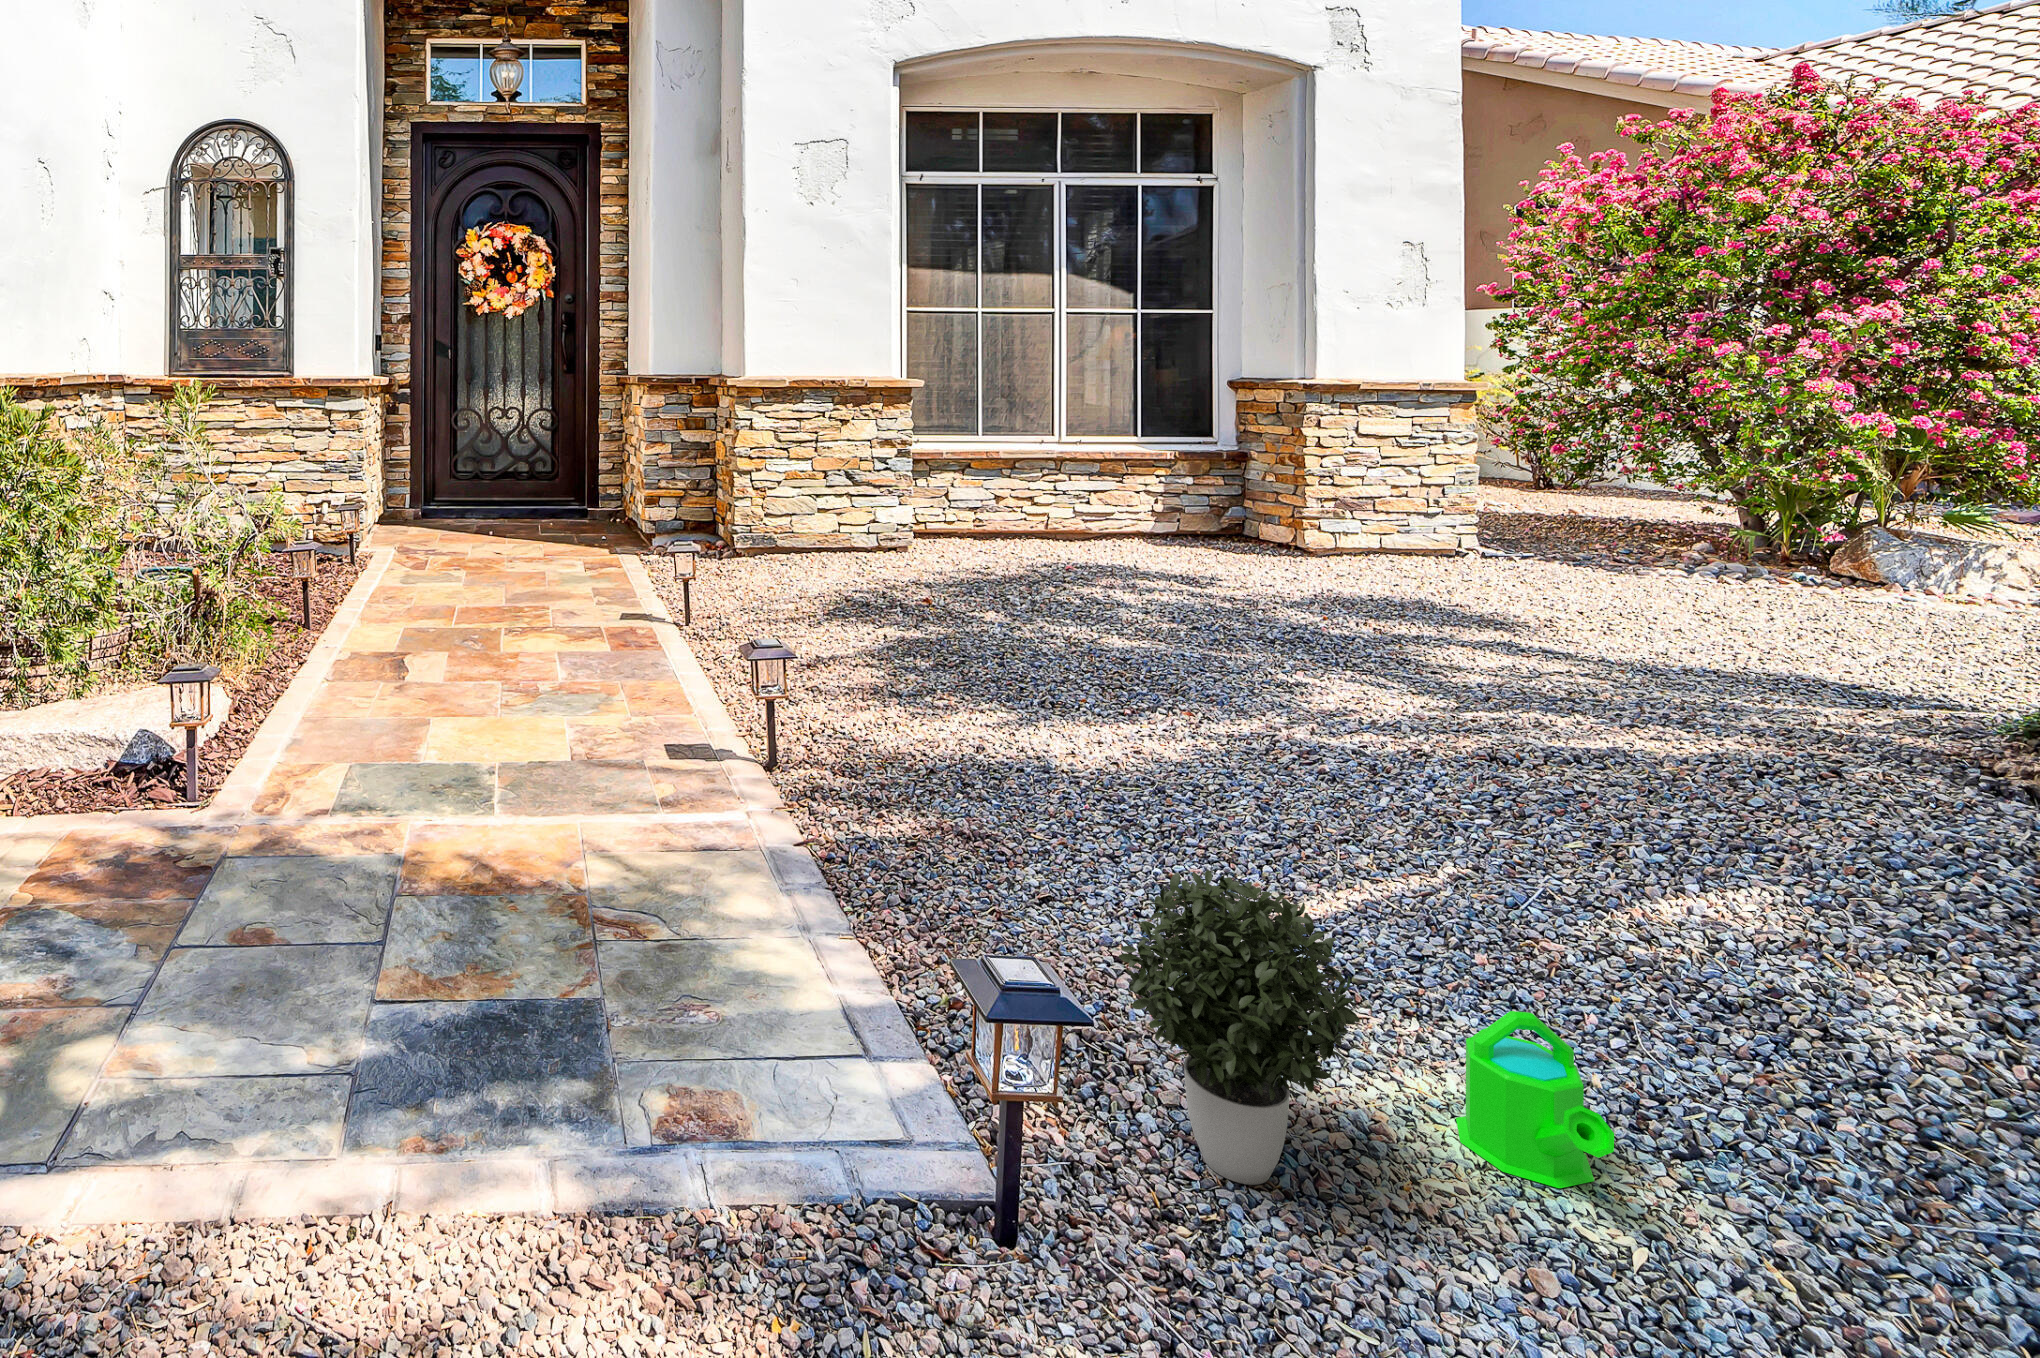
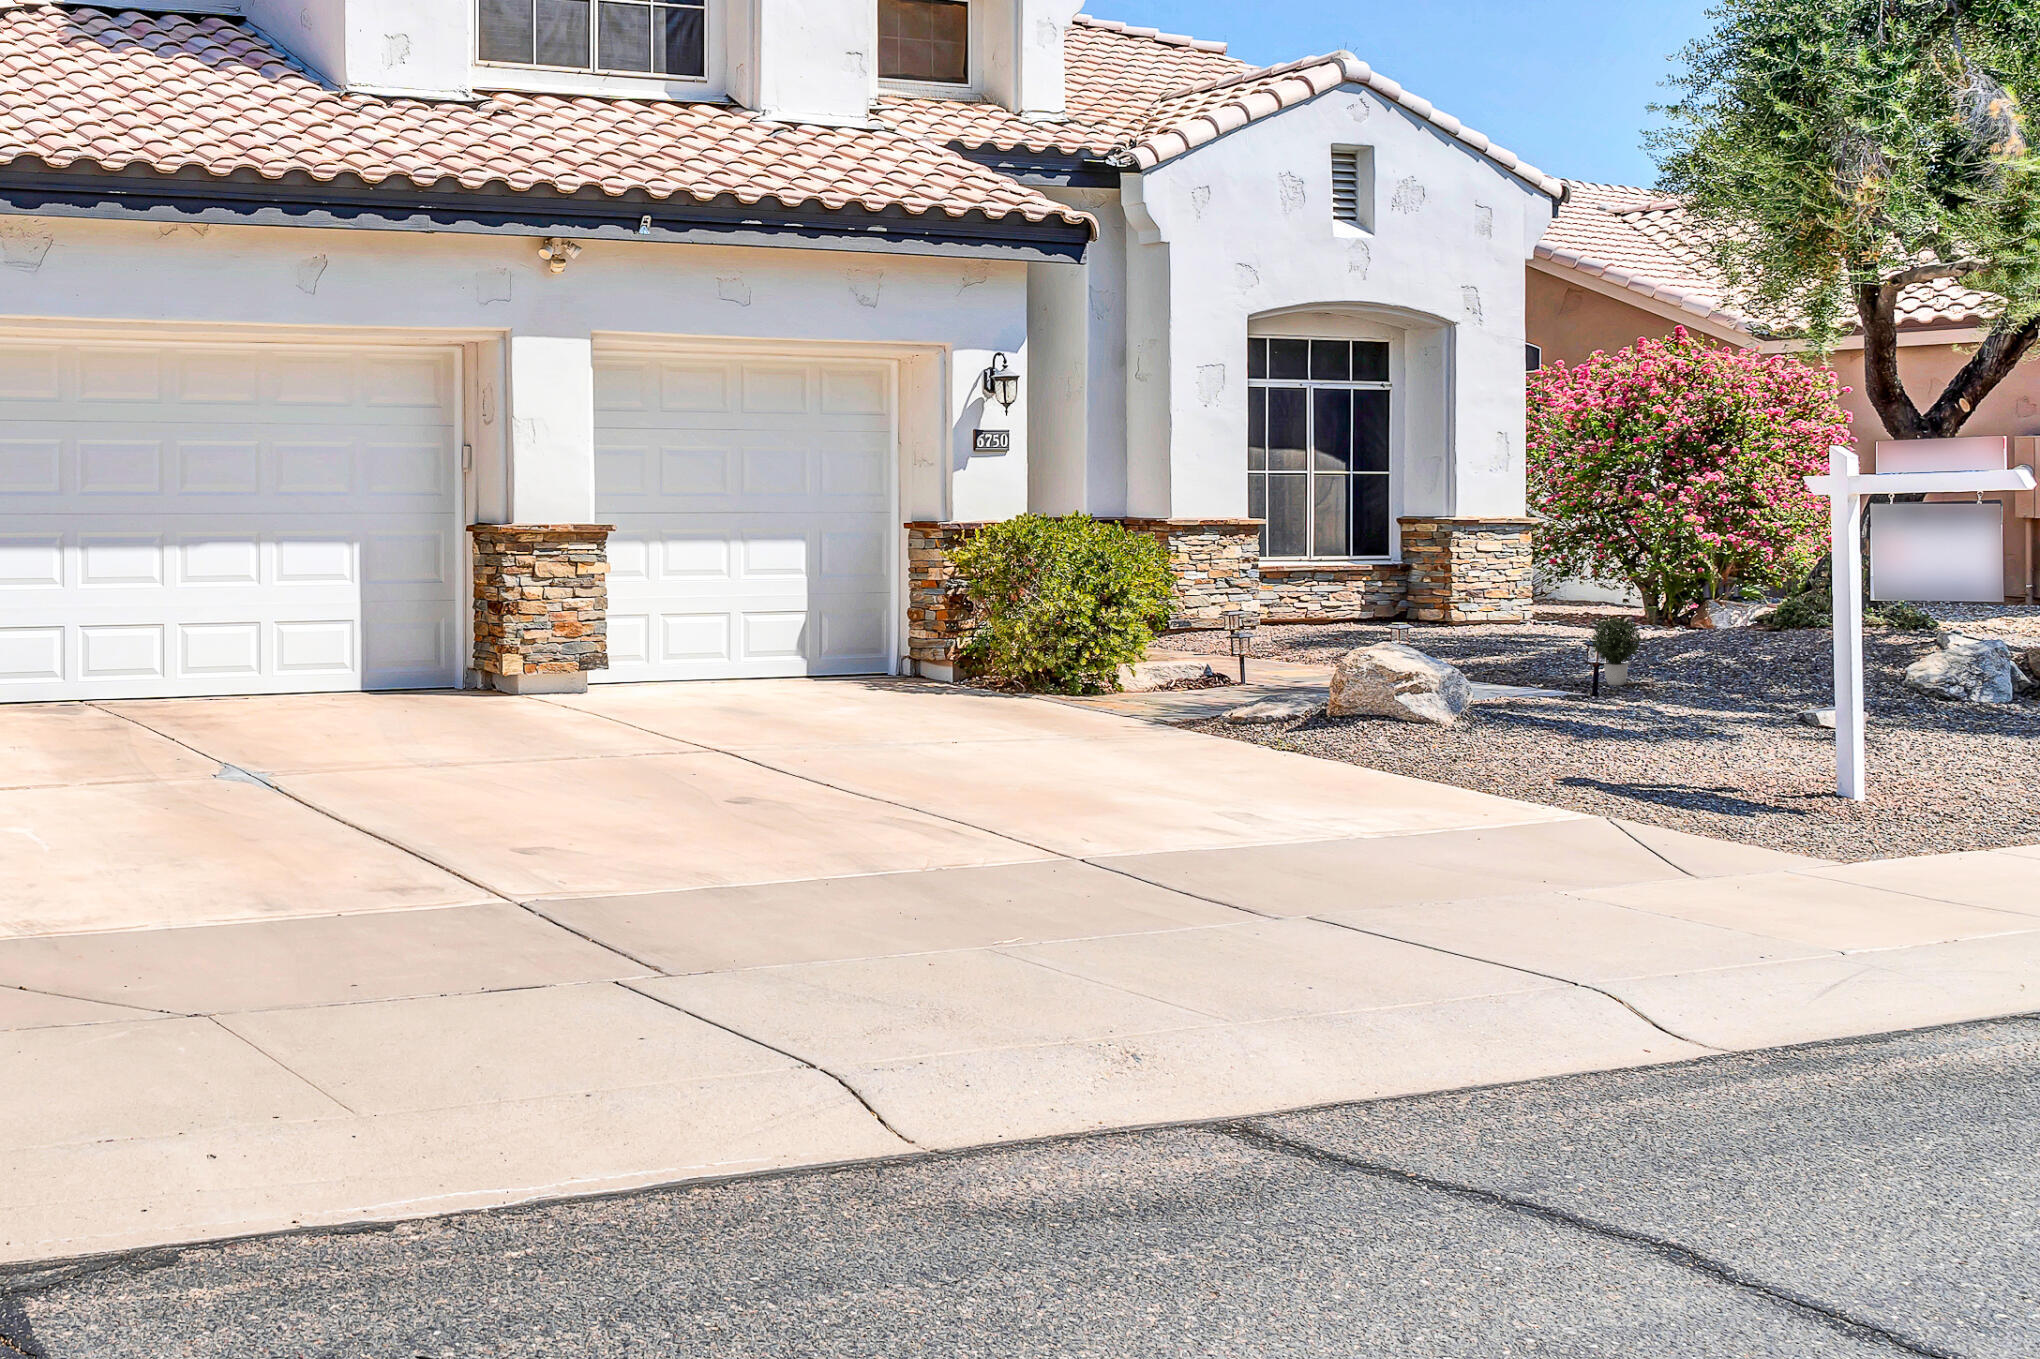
watering can: present [1456,1011,1614,1188] -> none [1650,648,1685,682]

